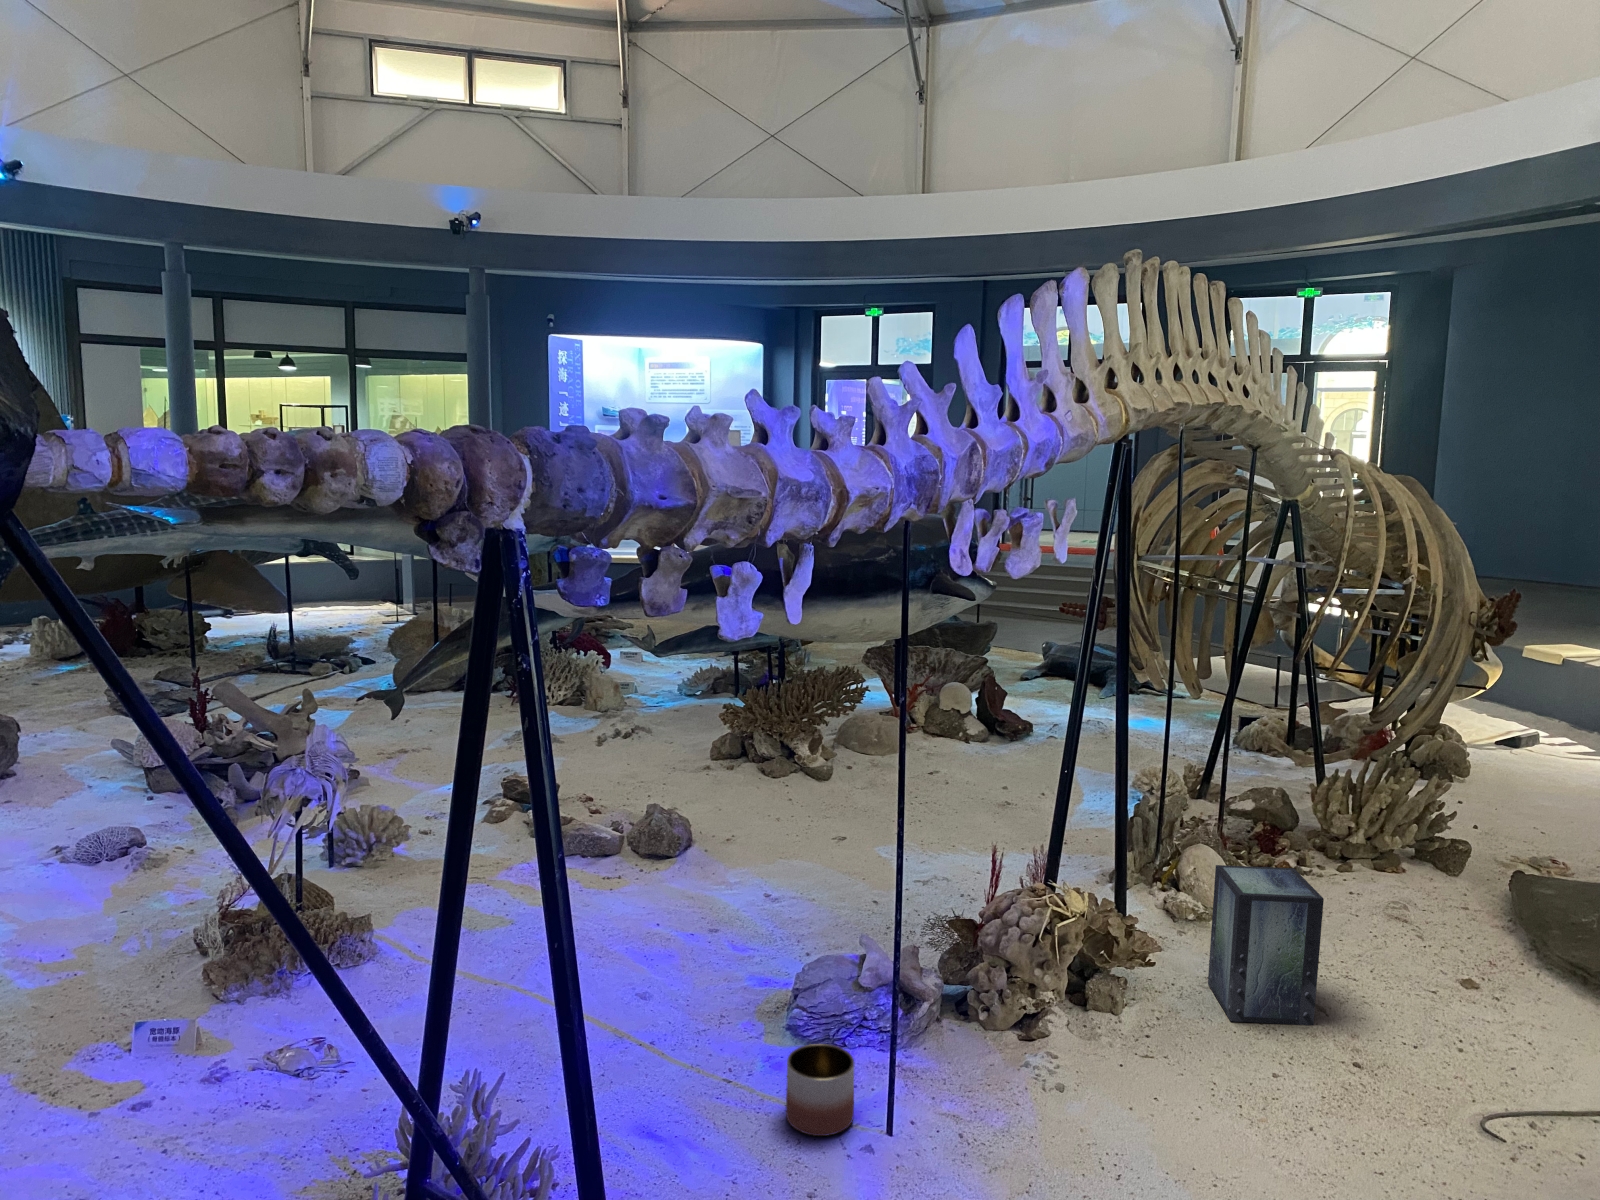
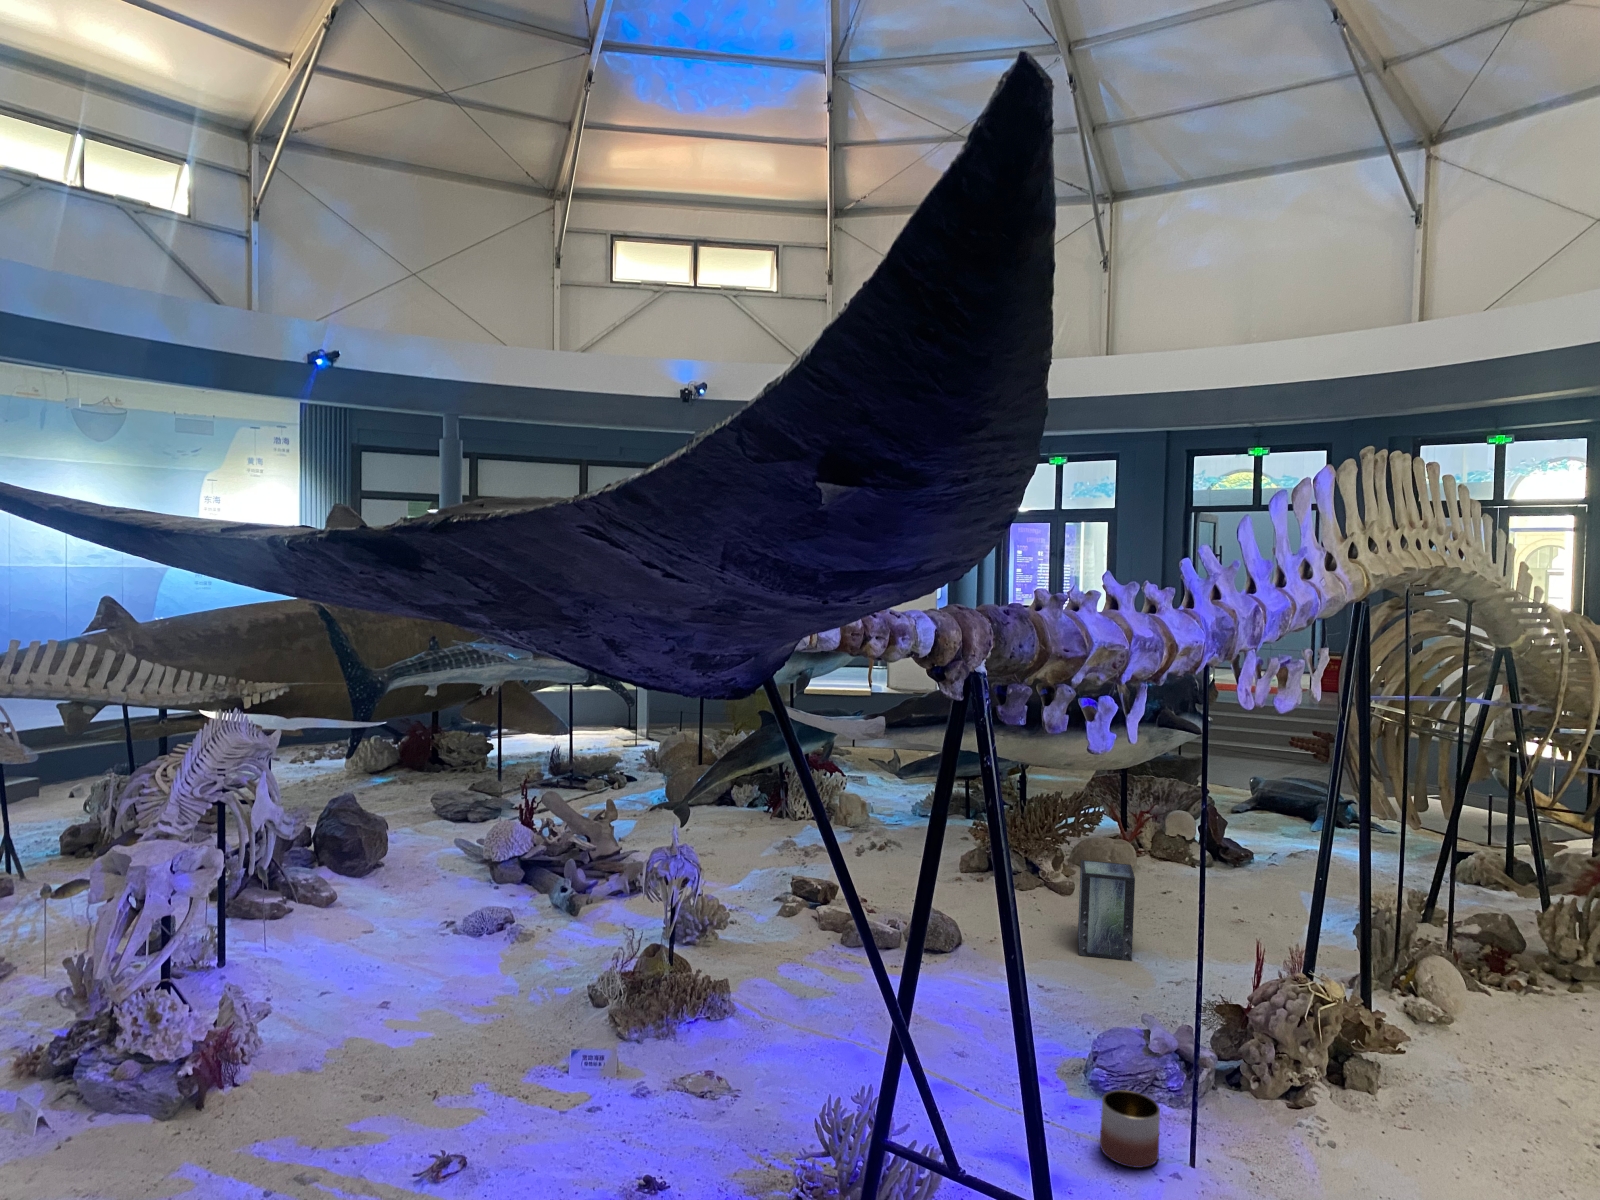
storage box: present [1208,865,1324,1025] -> present [1078,860,1135,961]

